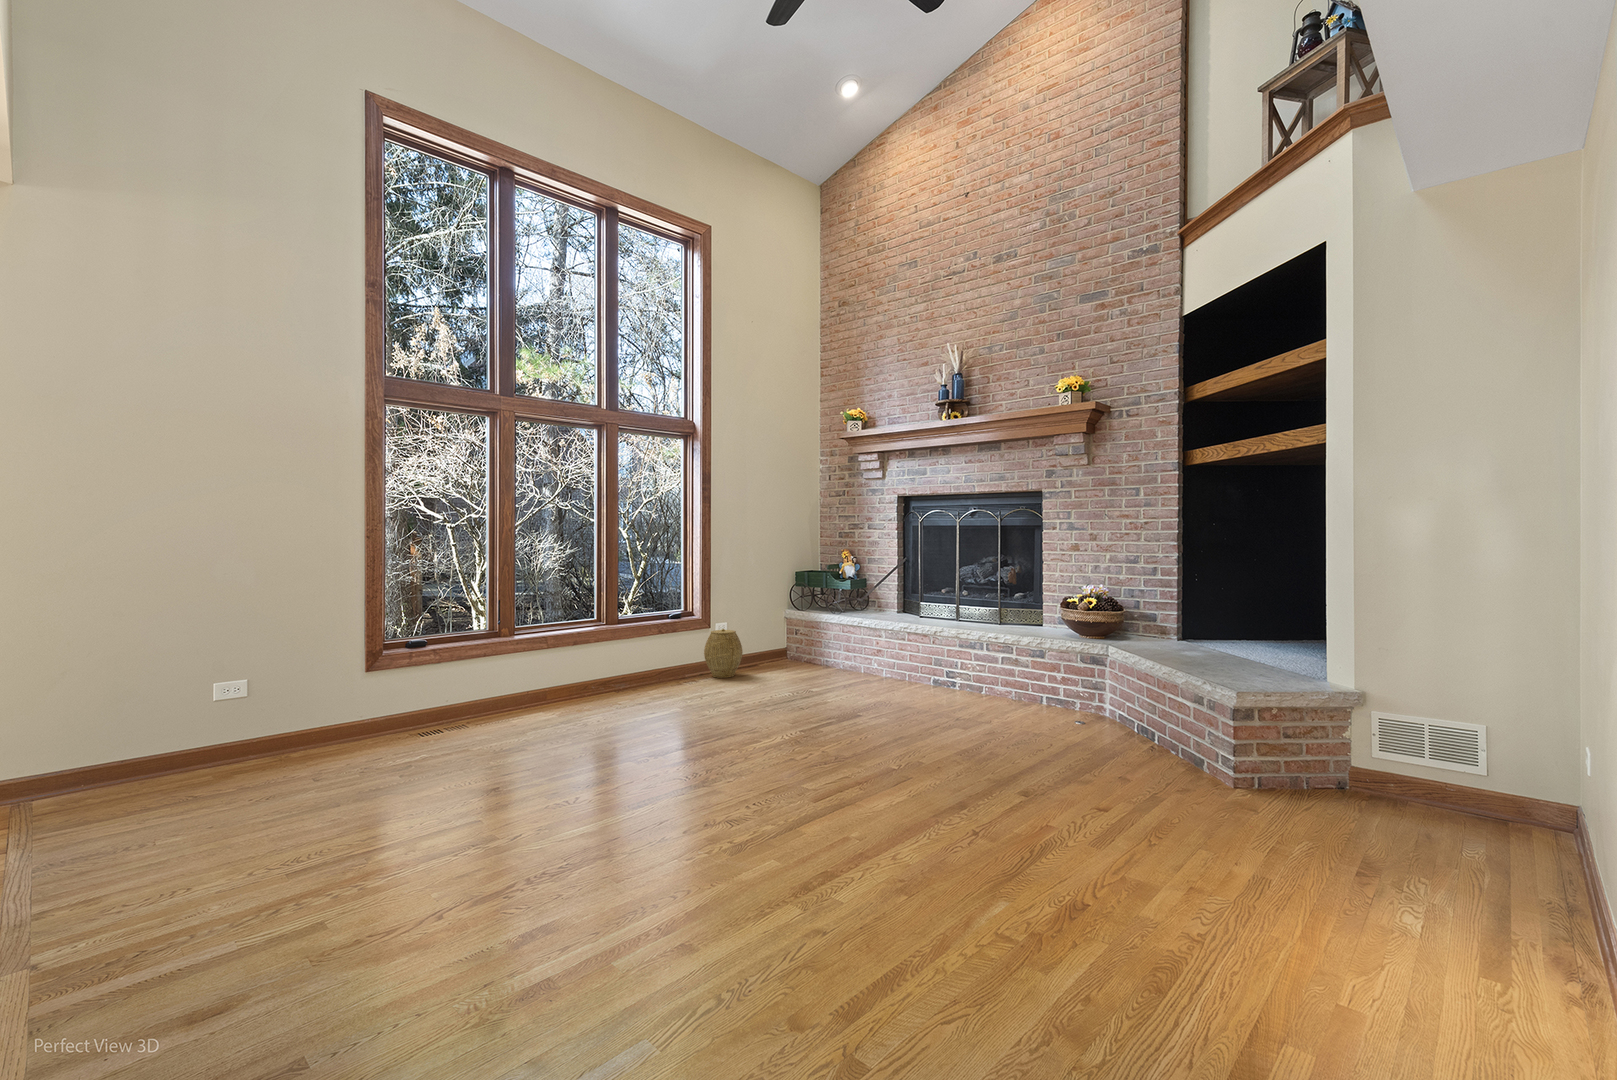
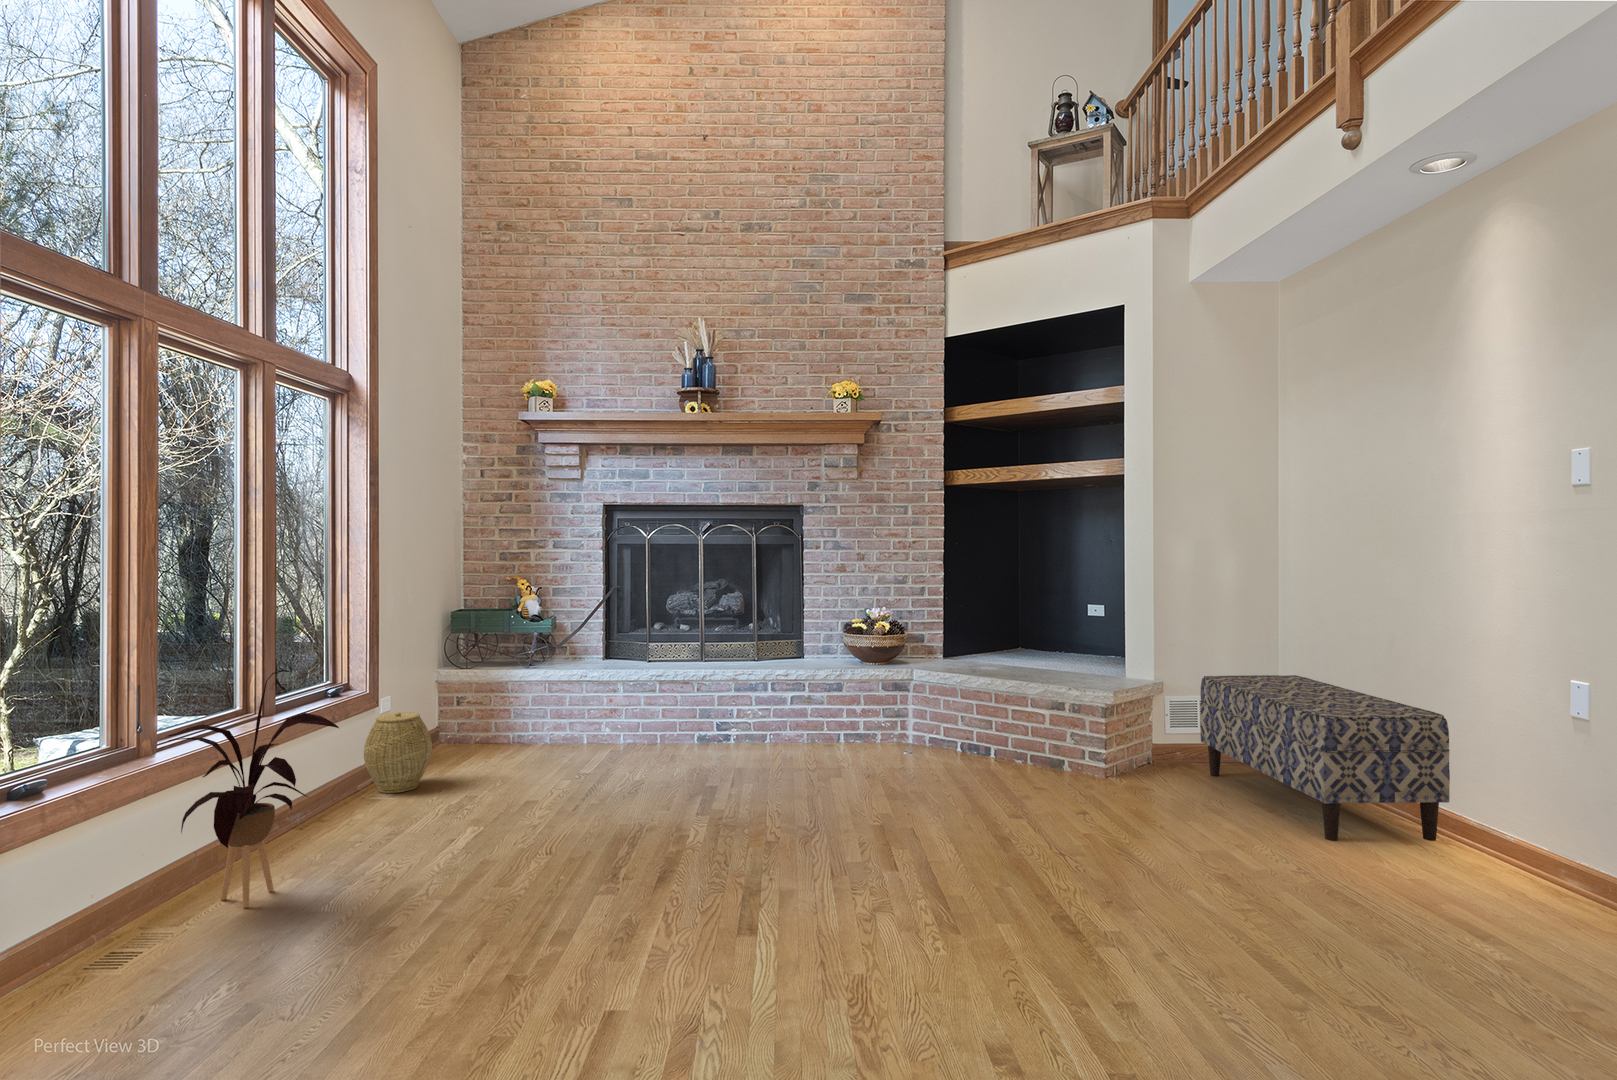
house plant: none [538,588,605,707] -> present [168,670,339,908]
bench: none [1356,684,1601,953] -> present [1200,675,1450,841]

